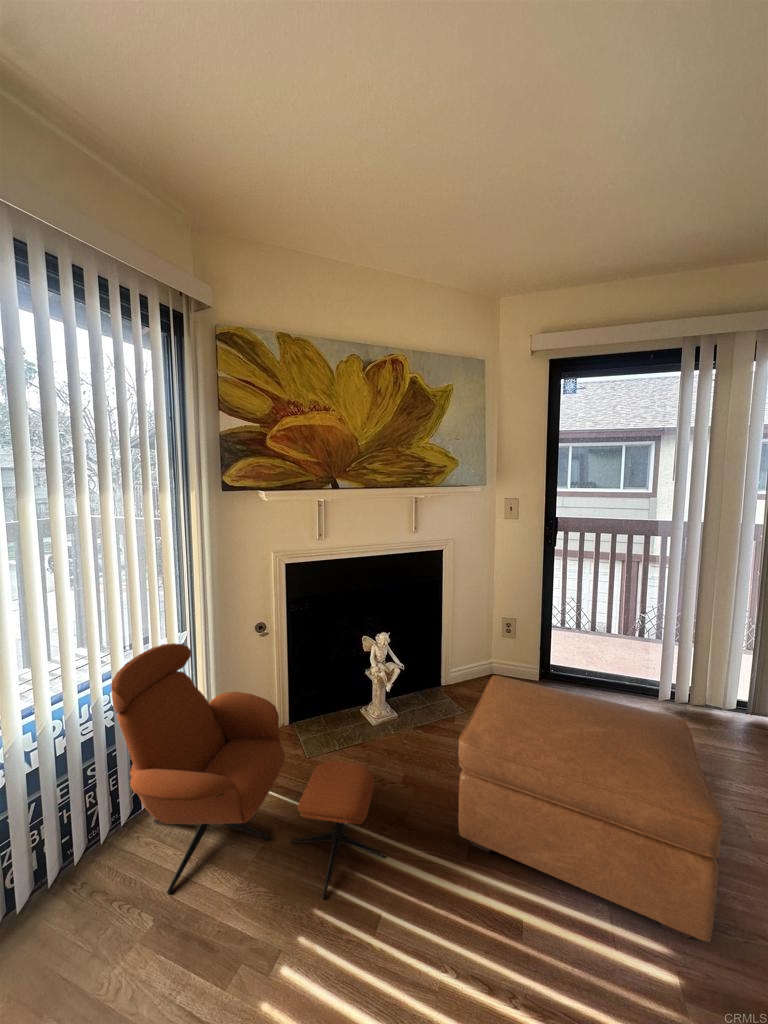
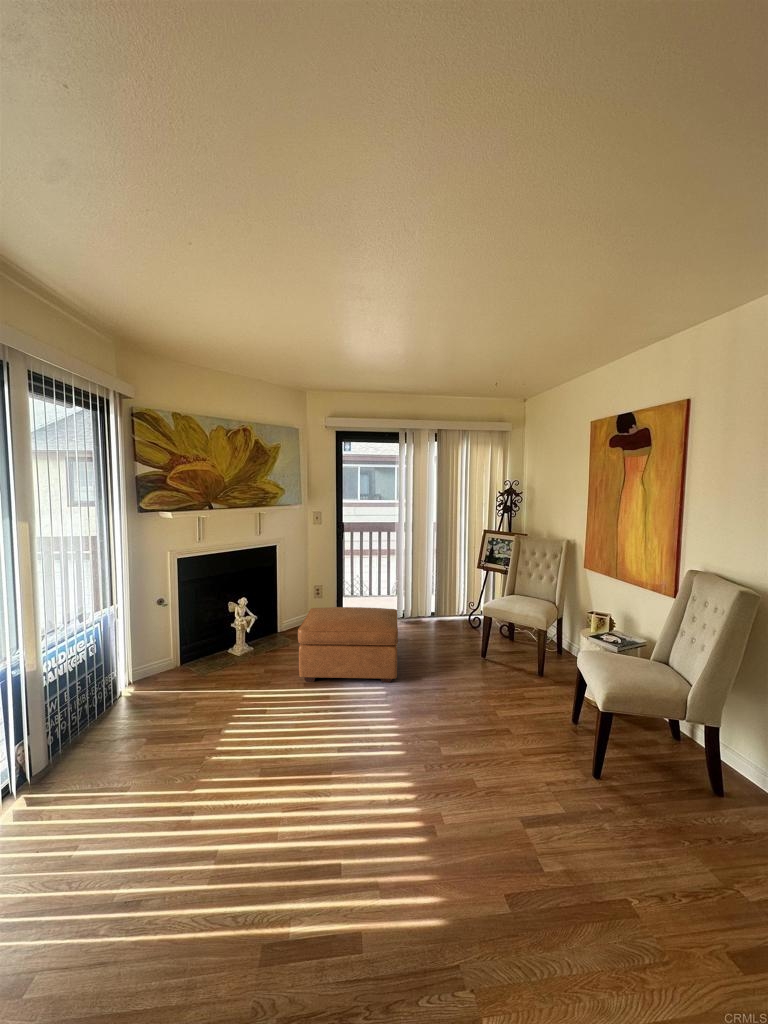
lounge chair: present [111,643,386,900] -> none [103,608,265,730]

